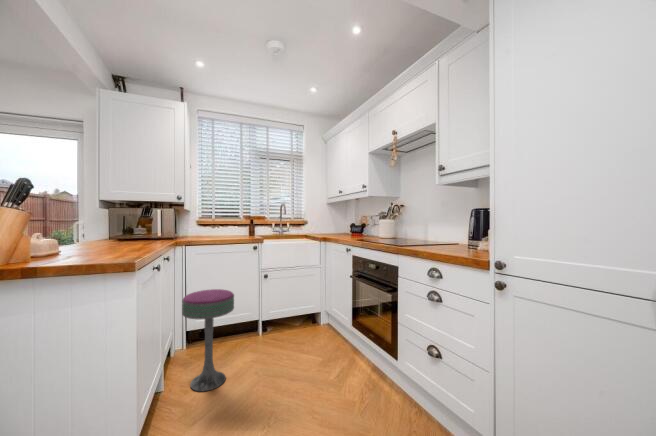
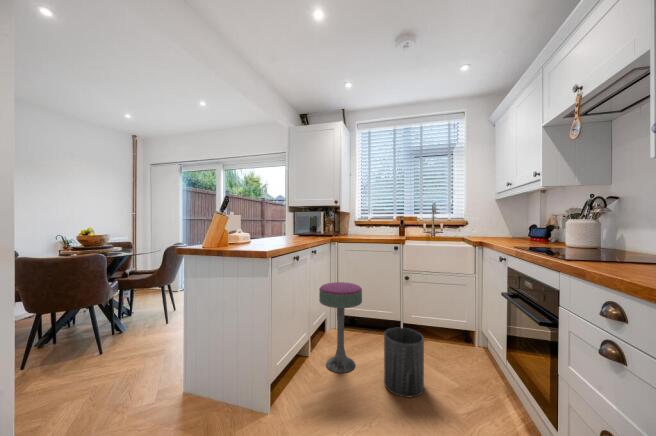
trash can: none [261,323,298,387] -> present [384,328,424,397]

